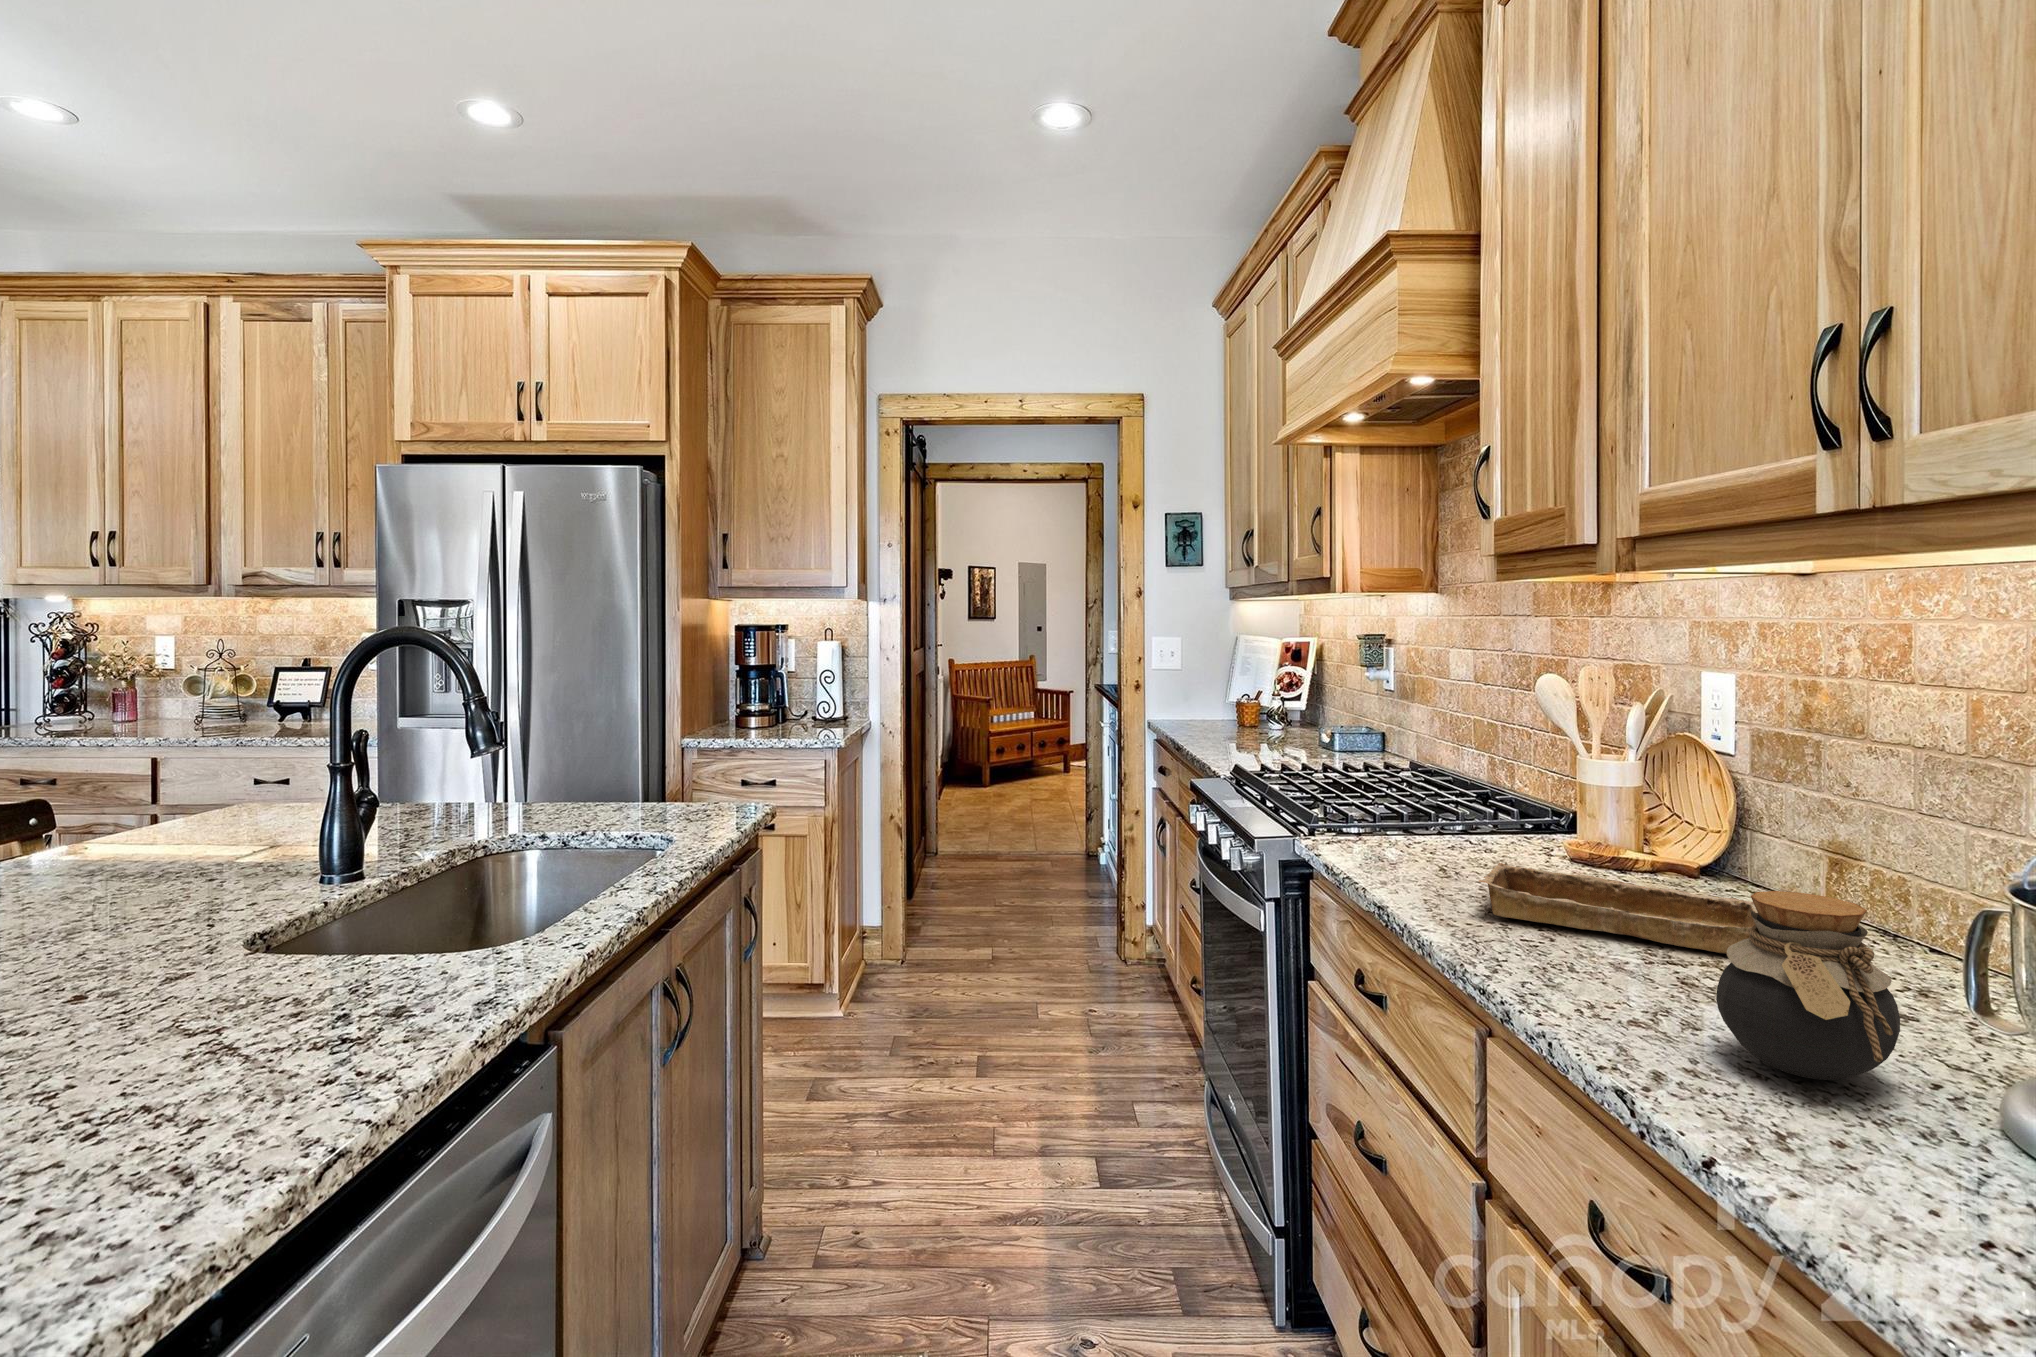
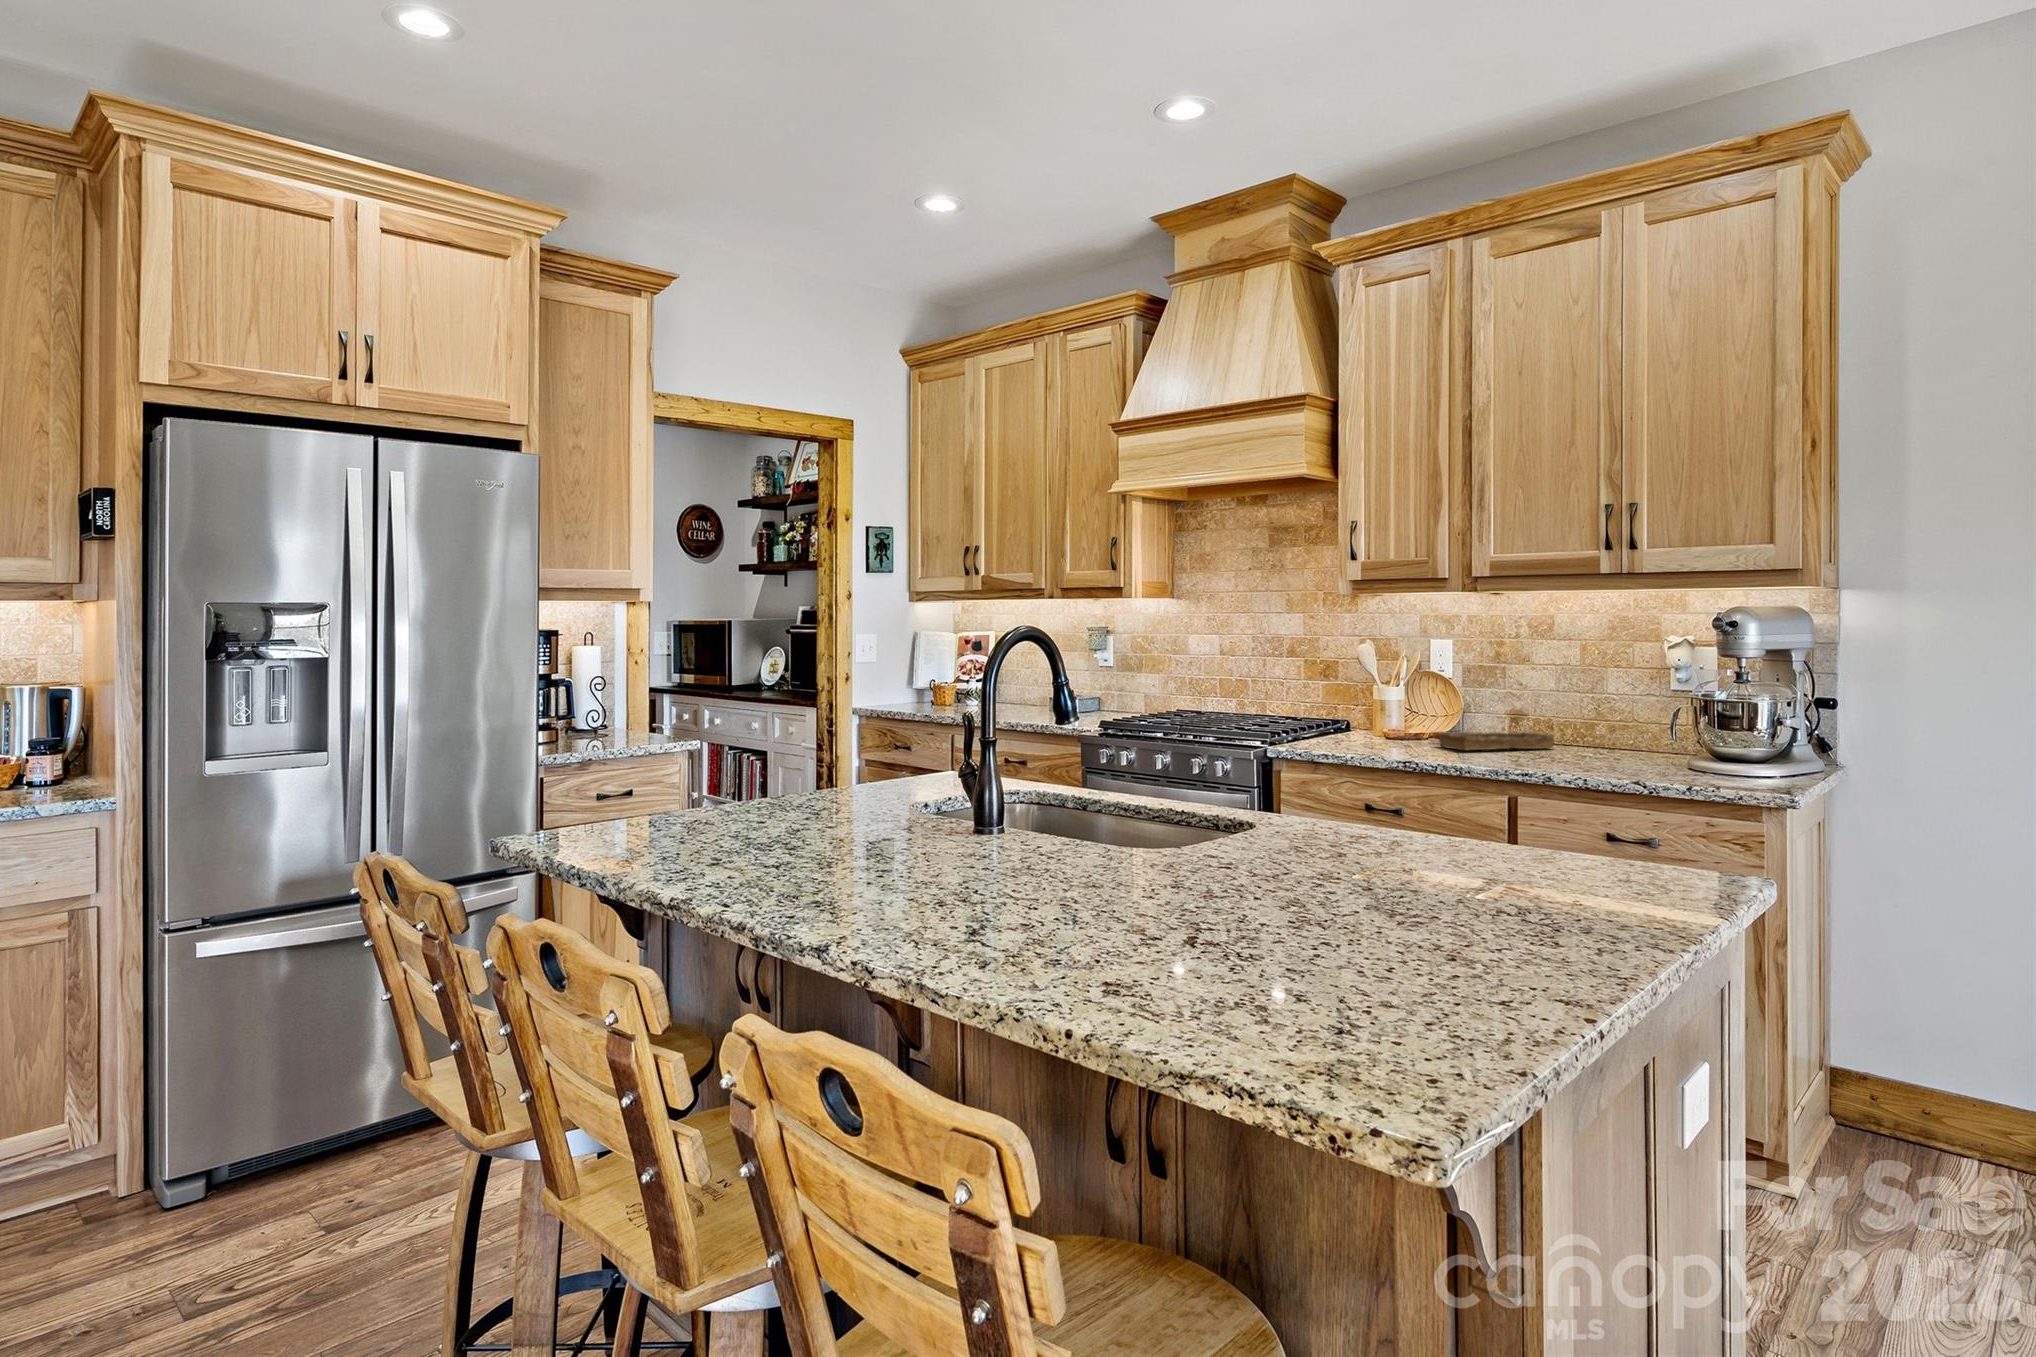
jar: present [1716,891,1900,1080] -> none [1614,705,1677,764]

